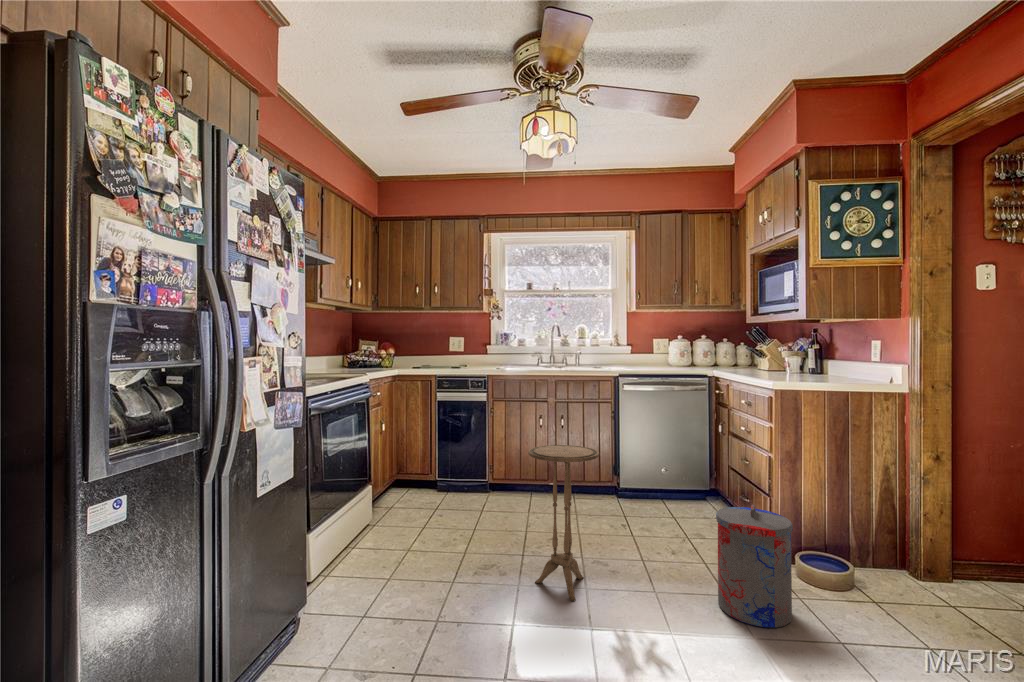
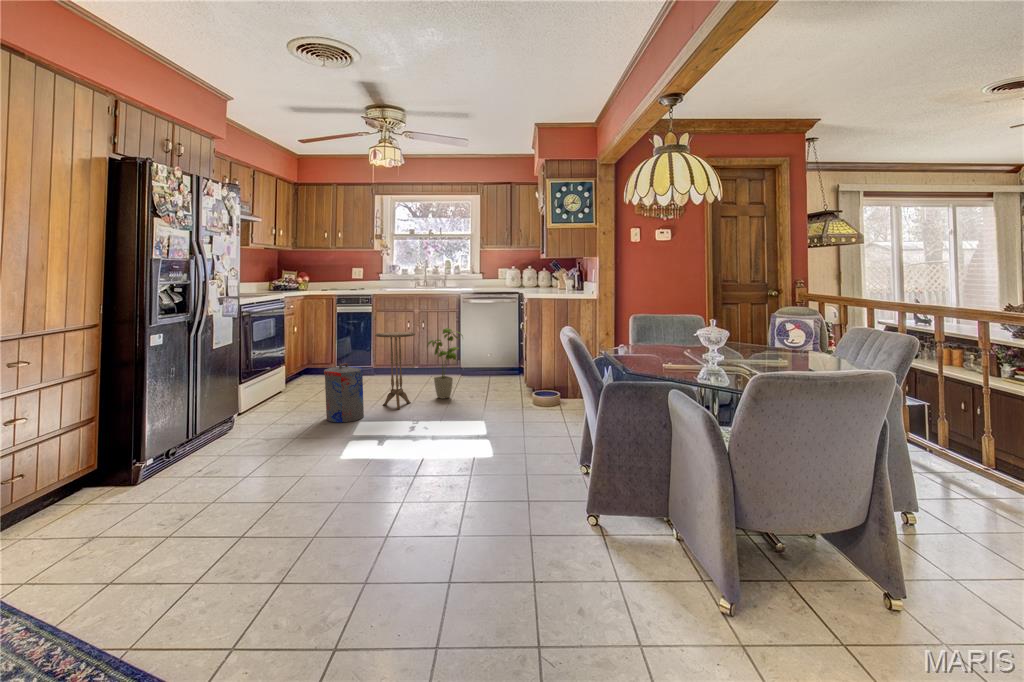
house plant: none [606,438,674,567] -> present [428,328,463,399]
trash can: present [716,504,793,628] -> present [324,363,364,422]

